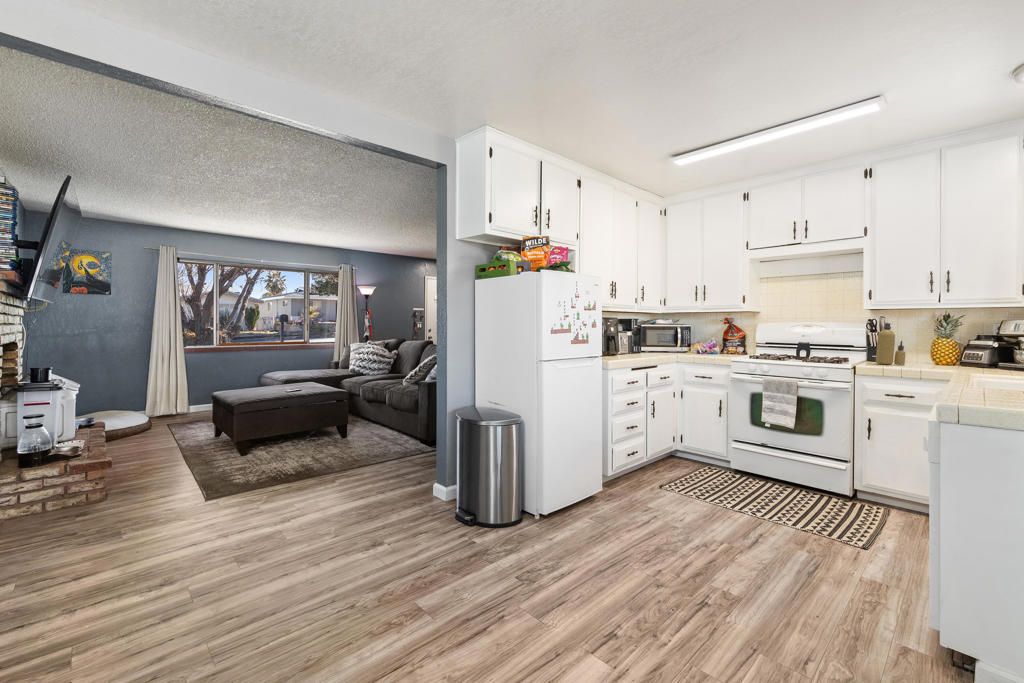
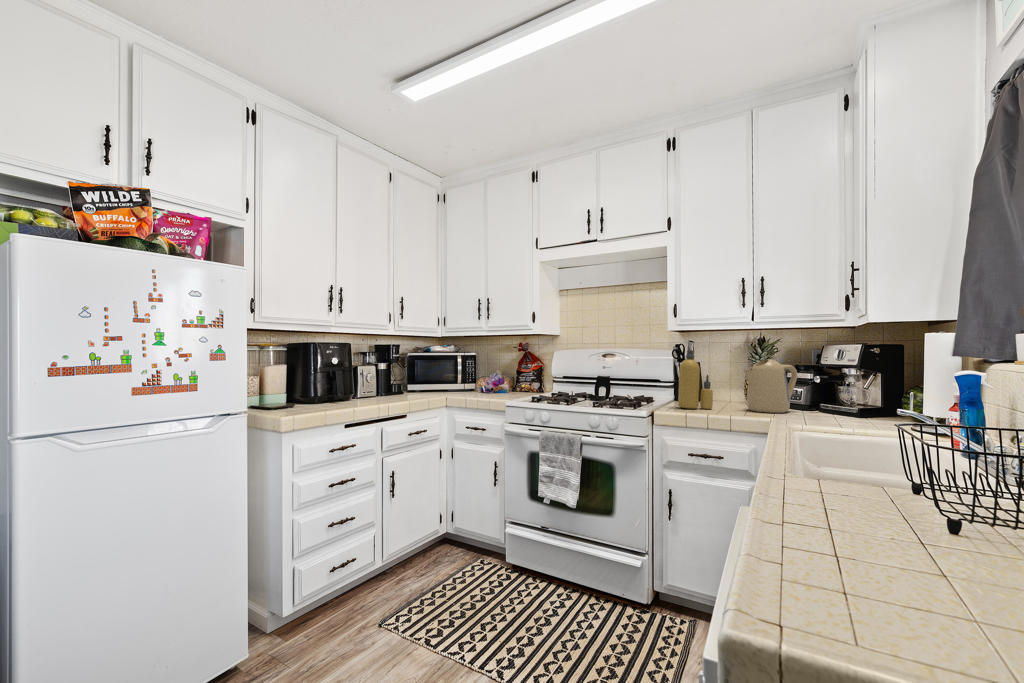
kettle: none [933,330,979,368] -> present [744,359,797,413]

